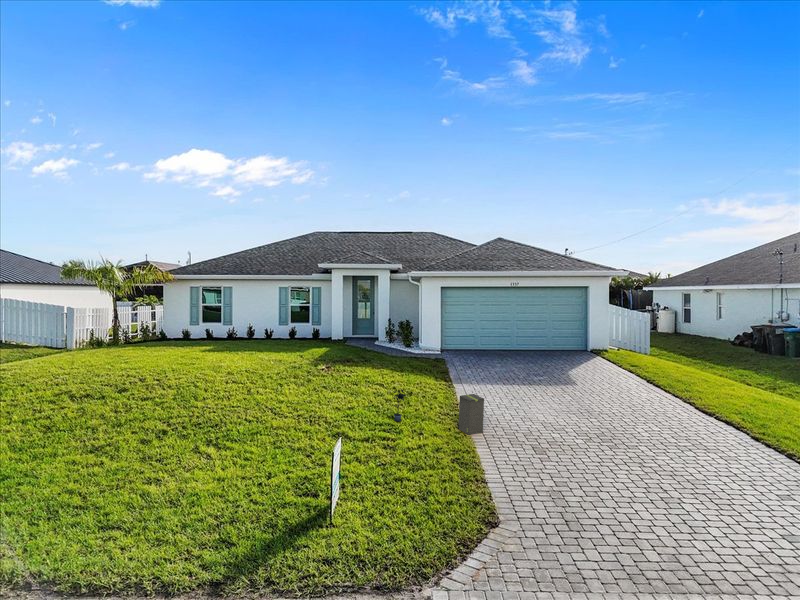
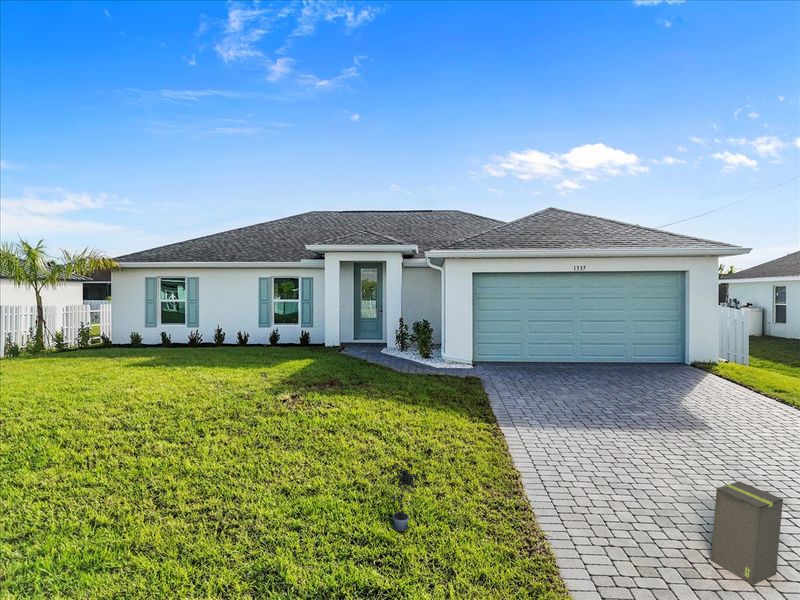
cardboard box: present [459,394,484,435] -> present [711,481,783,585]

